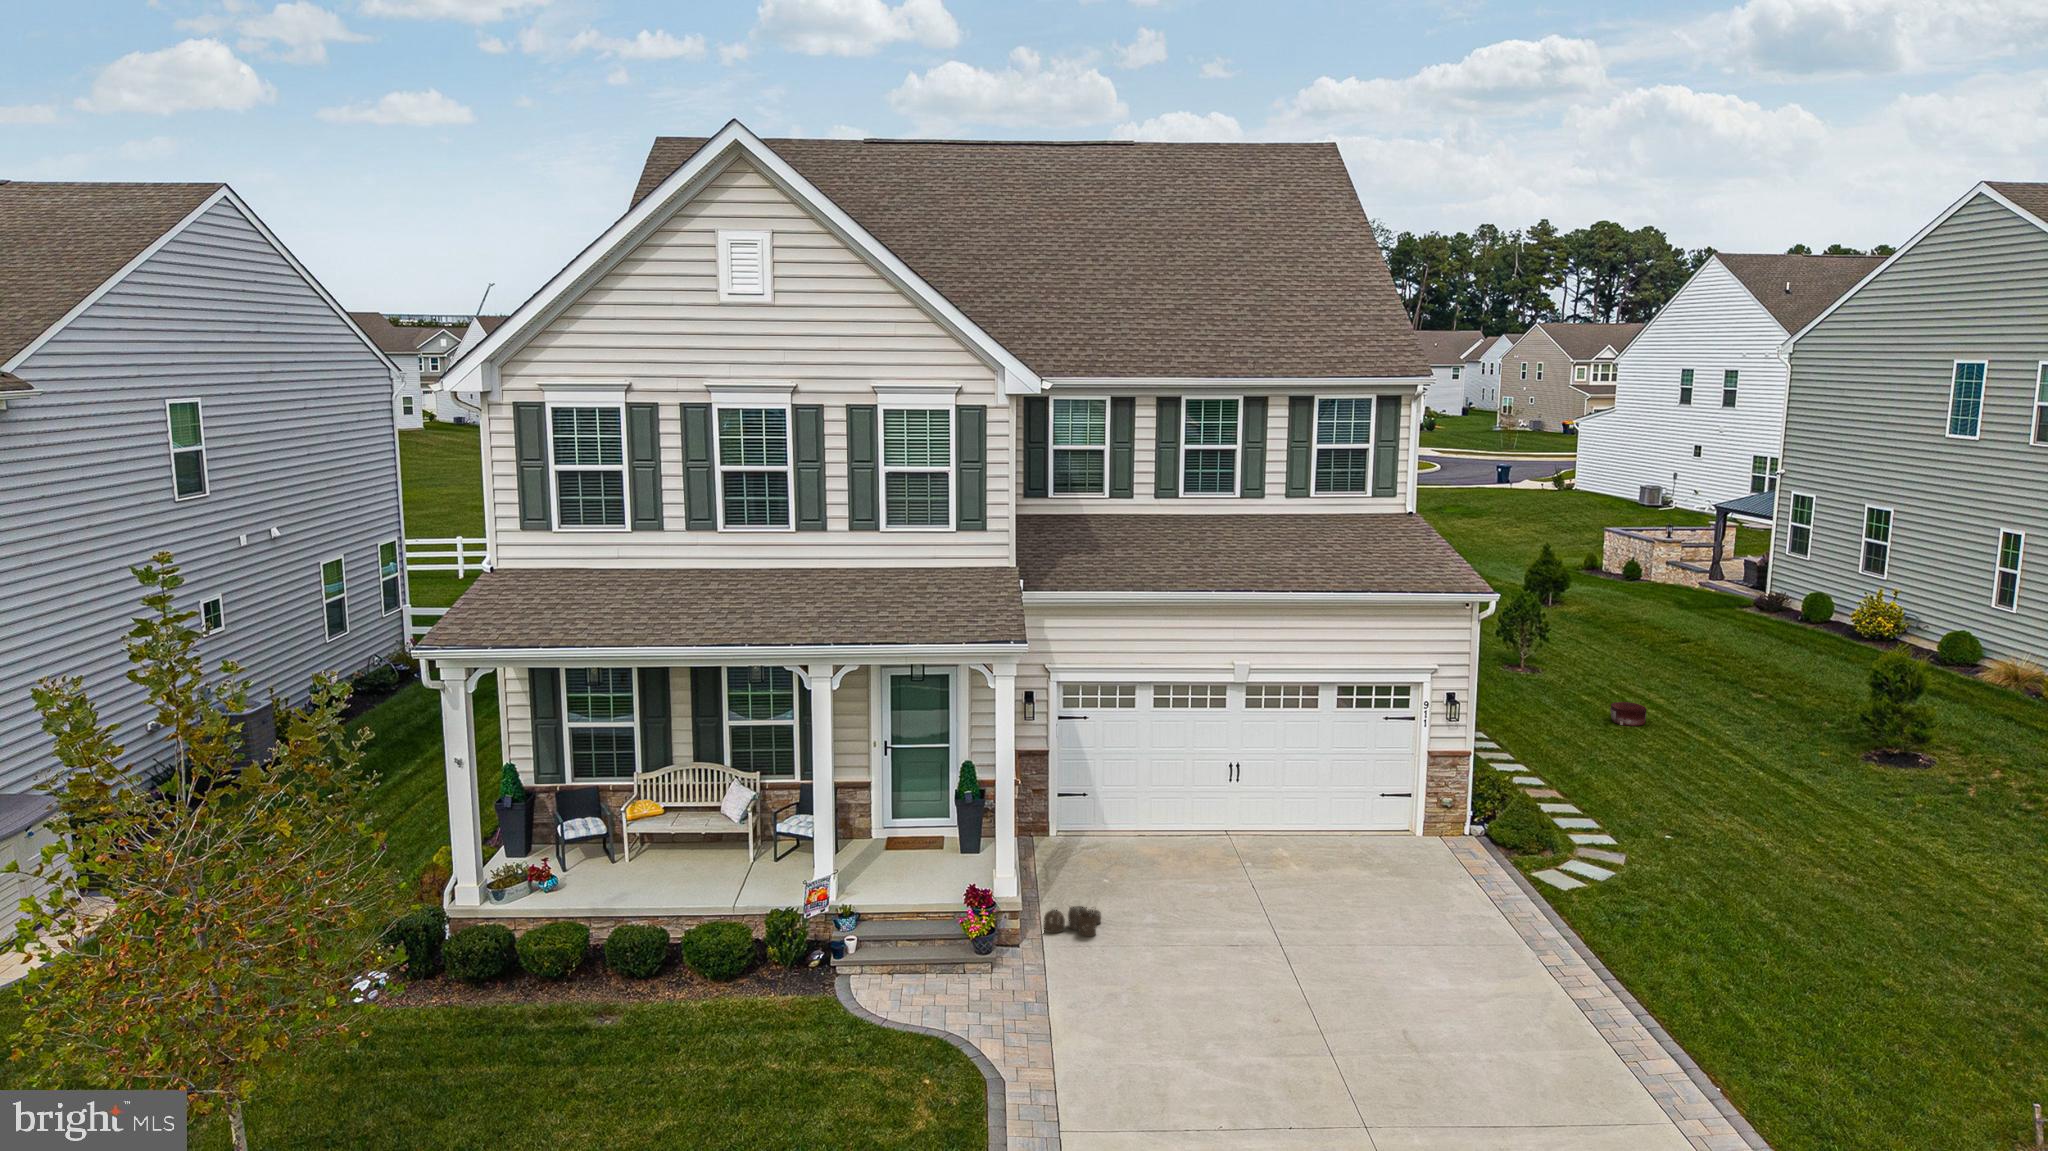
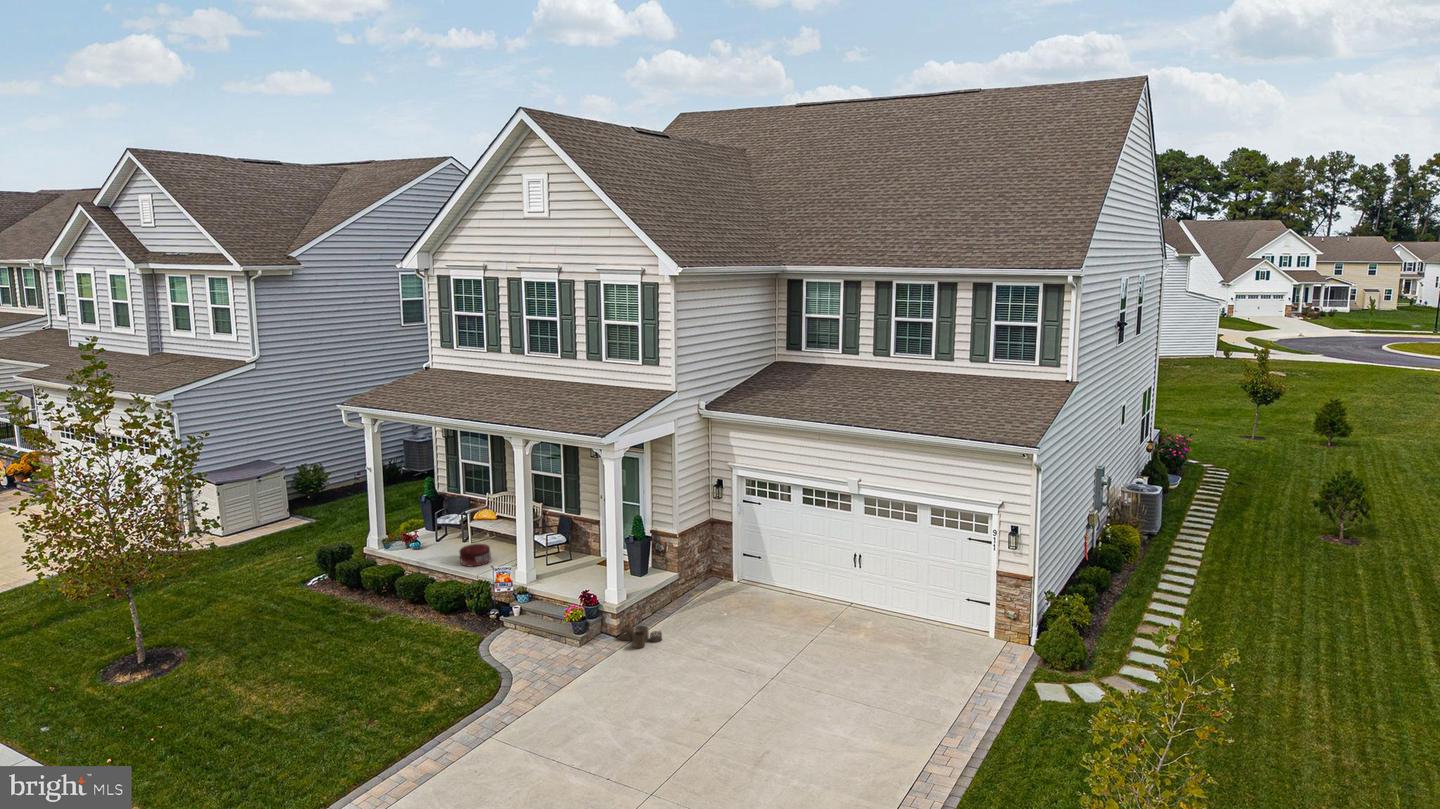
pouf: present [1610,702,1647,726] -> present [459,544,491,566]

